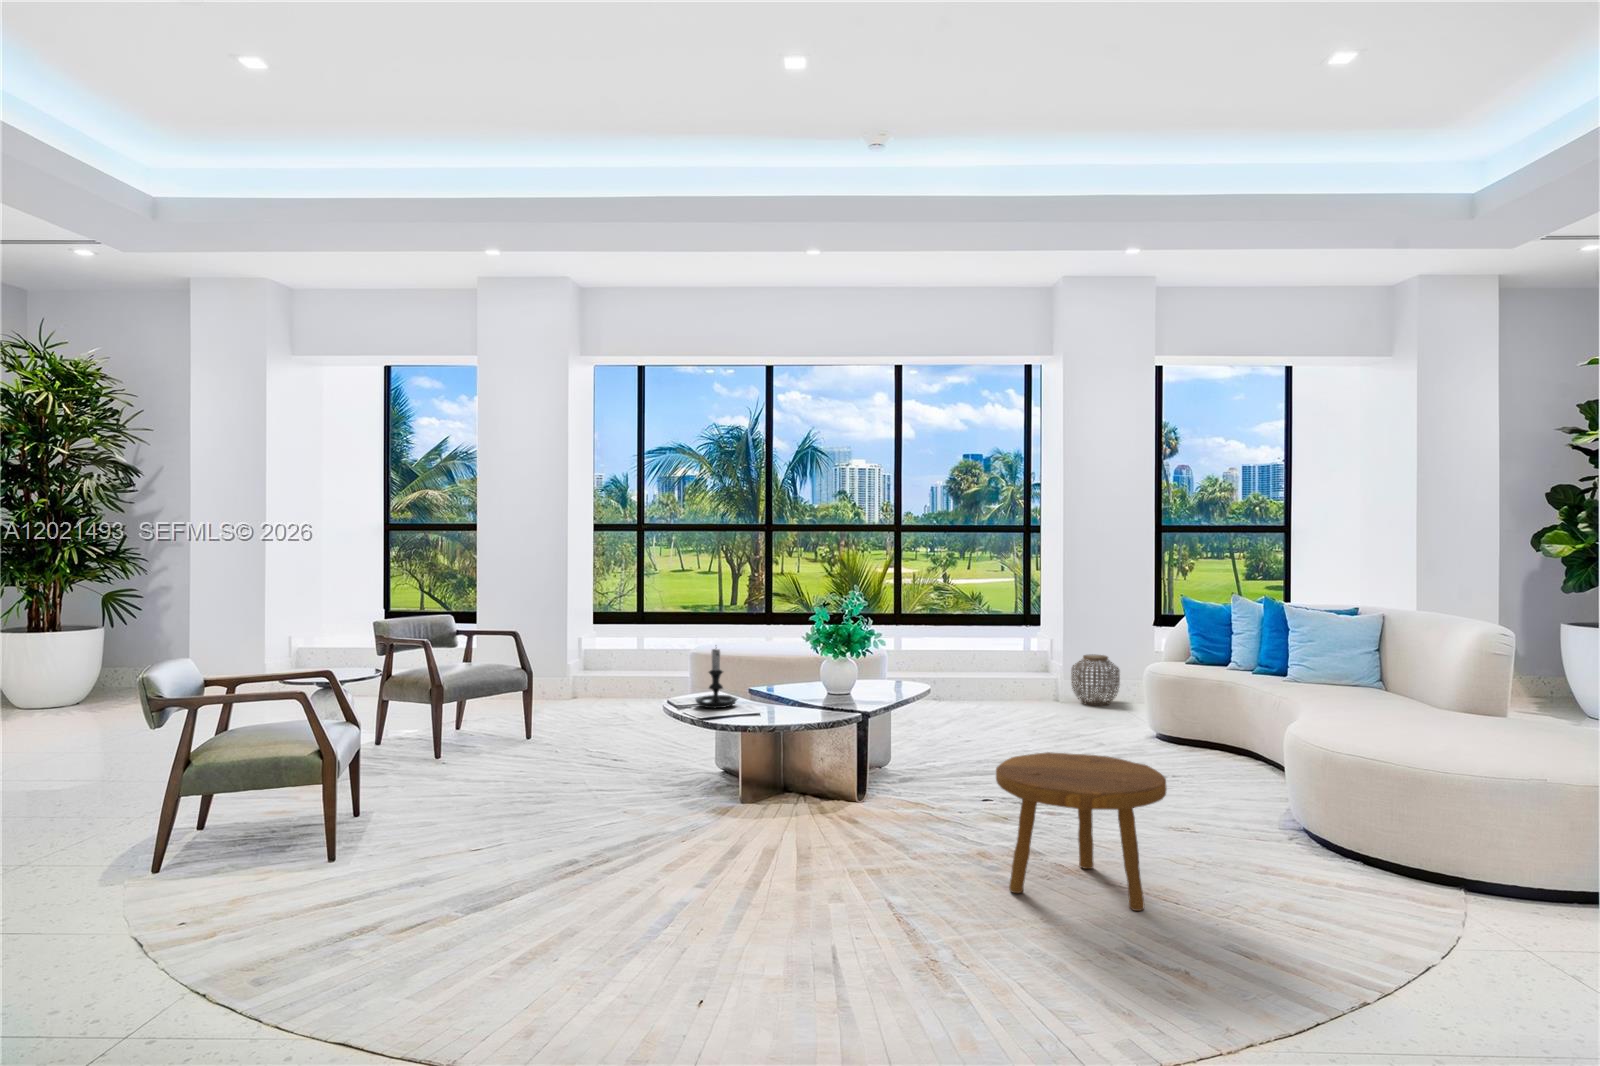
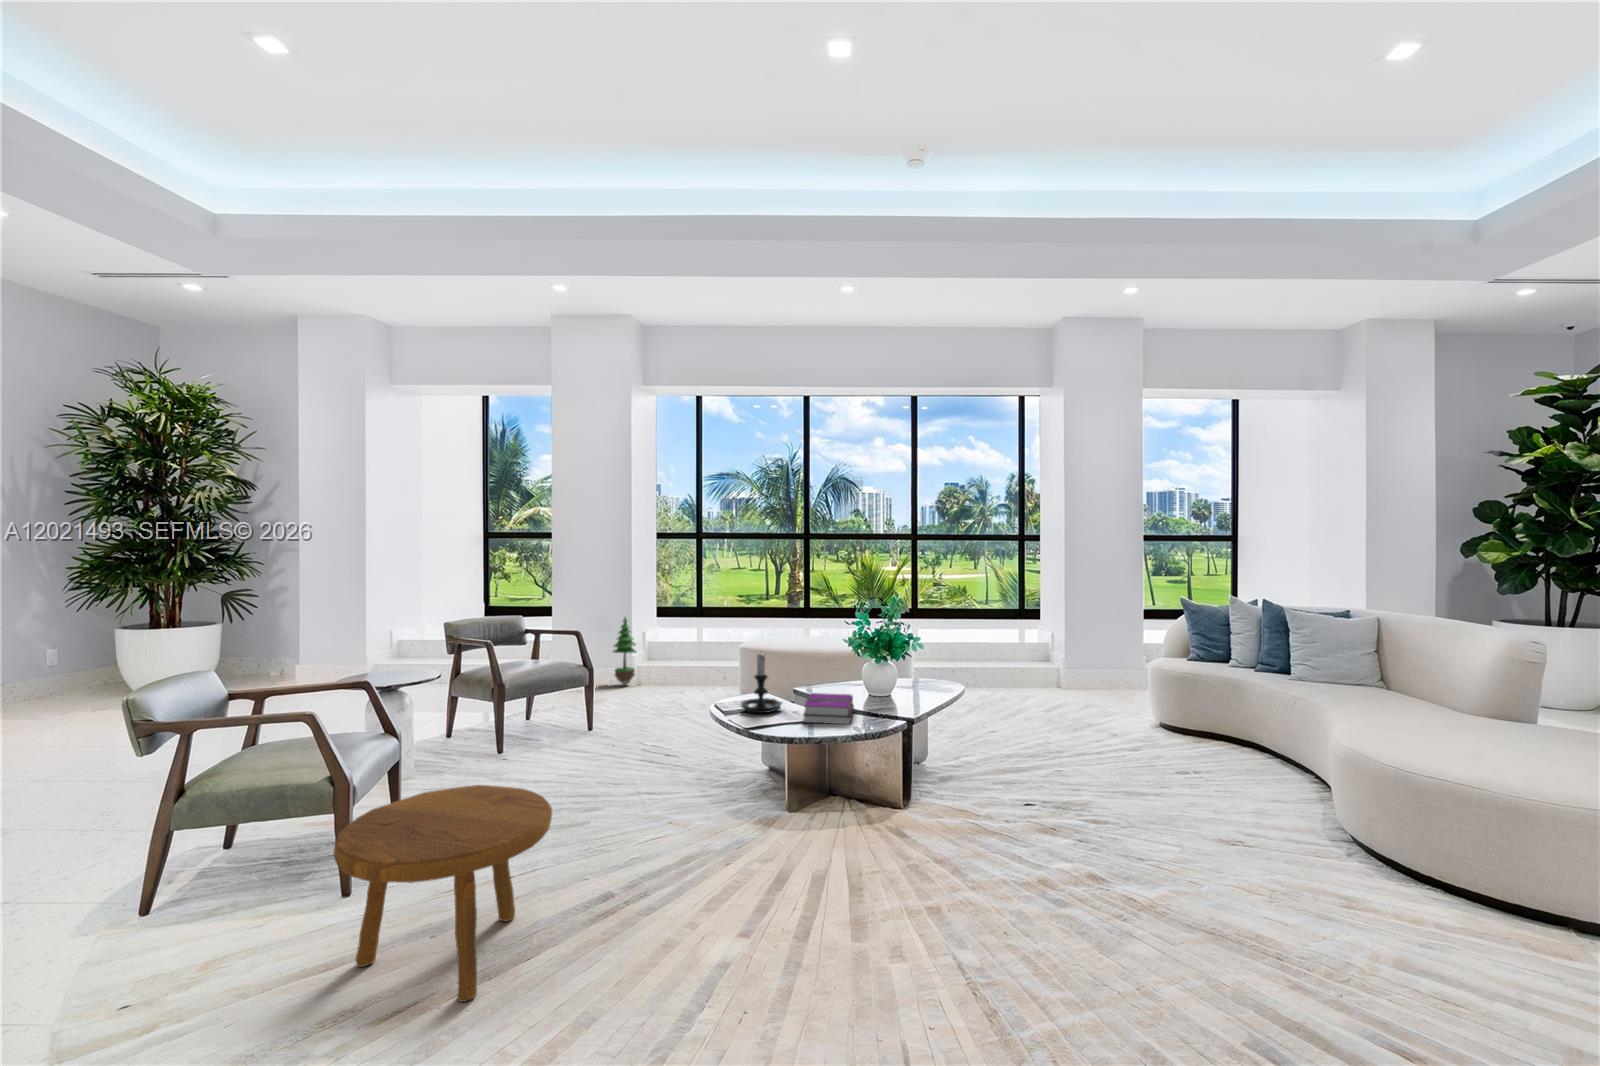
potted tree: none [556,619,585,699] -> present [613,617,636,685]
woven basket: present [1071,654,1120,706] -> none [1062,648,1105,694]
hardback book: none [755,688,810,716] -> present [803,693,854,724]
footstool: present [996,752,1167,911] -> present [333,785,552,1002]

